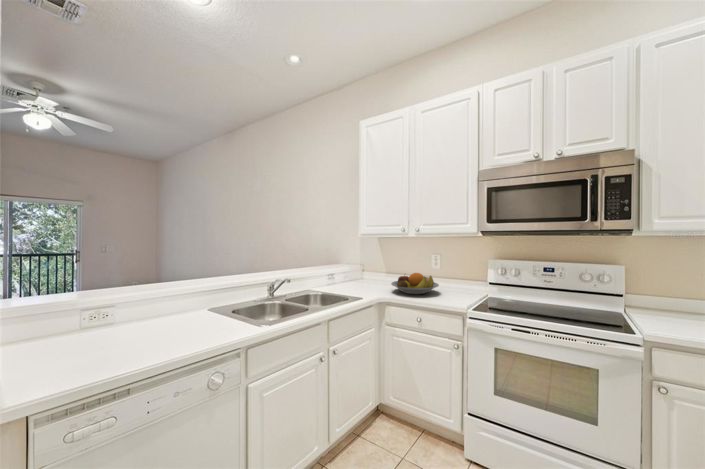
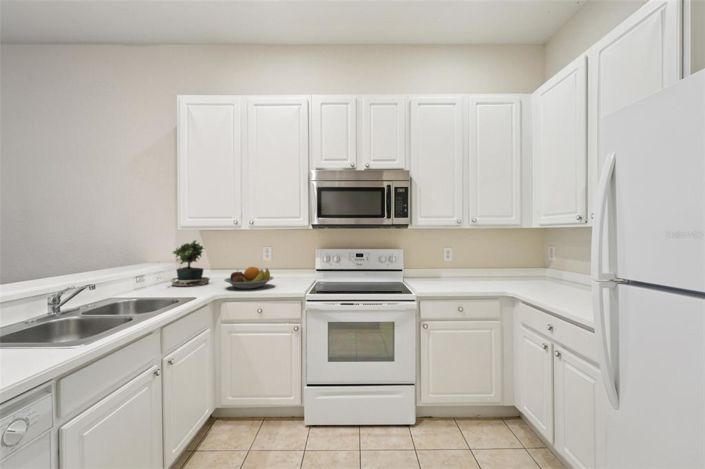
potted plant: none [346,243,385,285] -> present [171,240,210,286]

